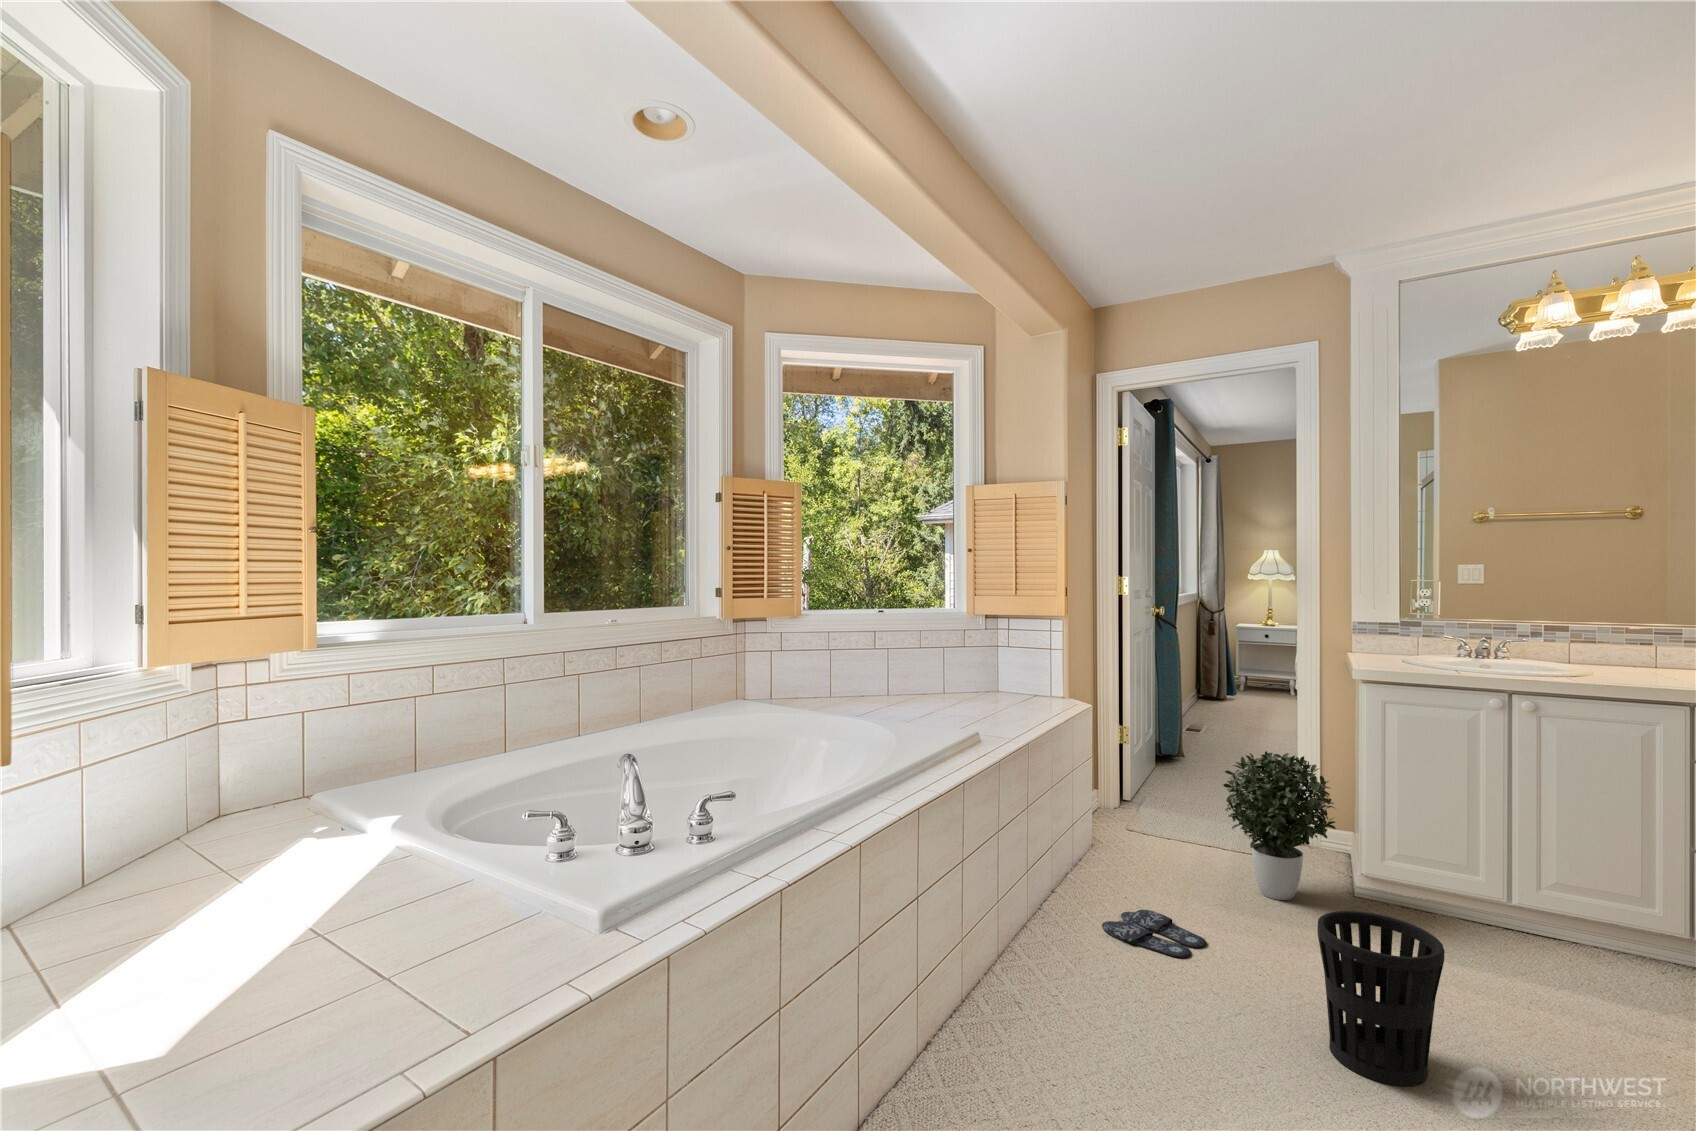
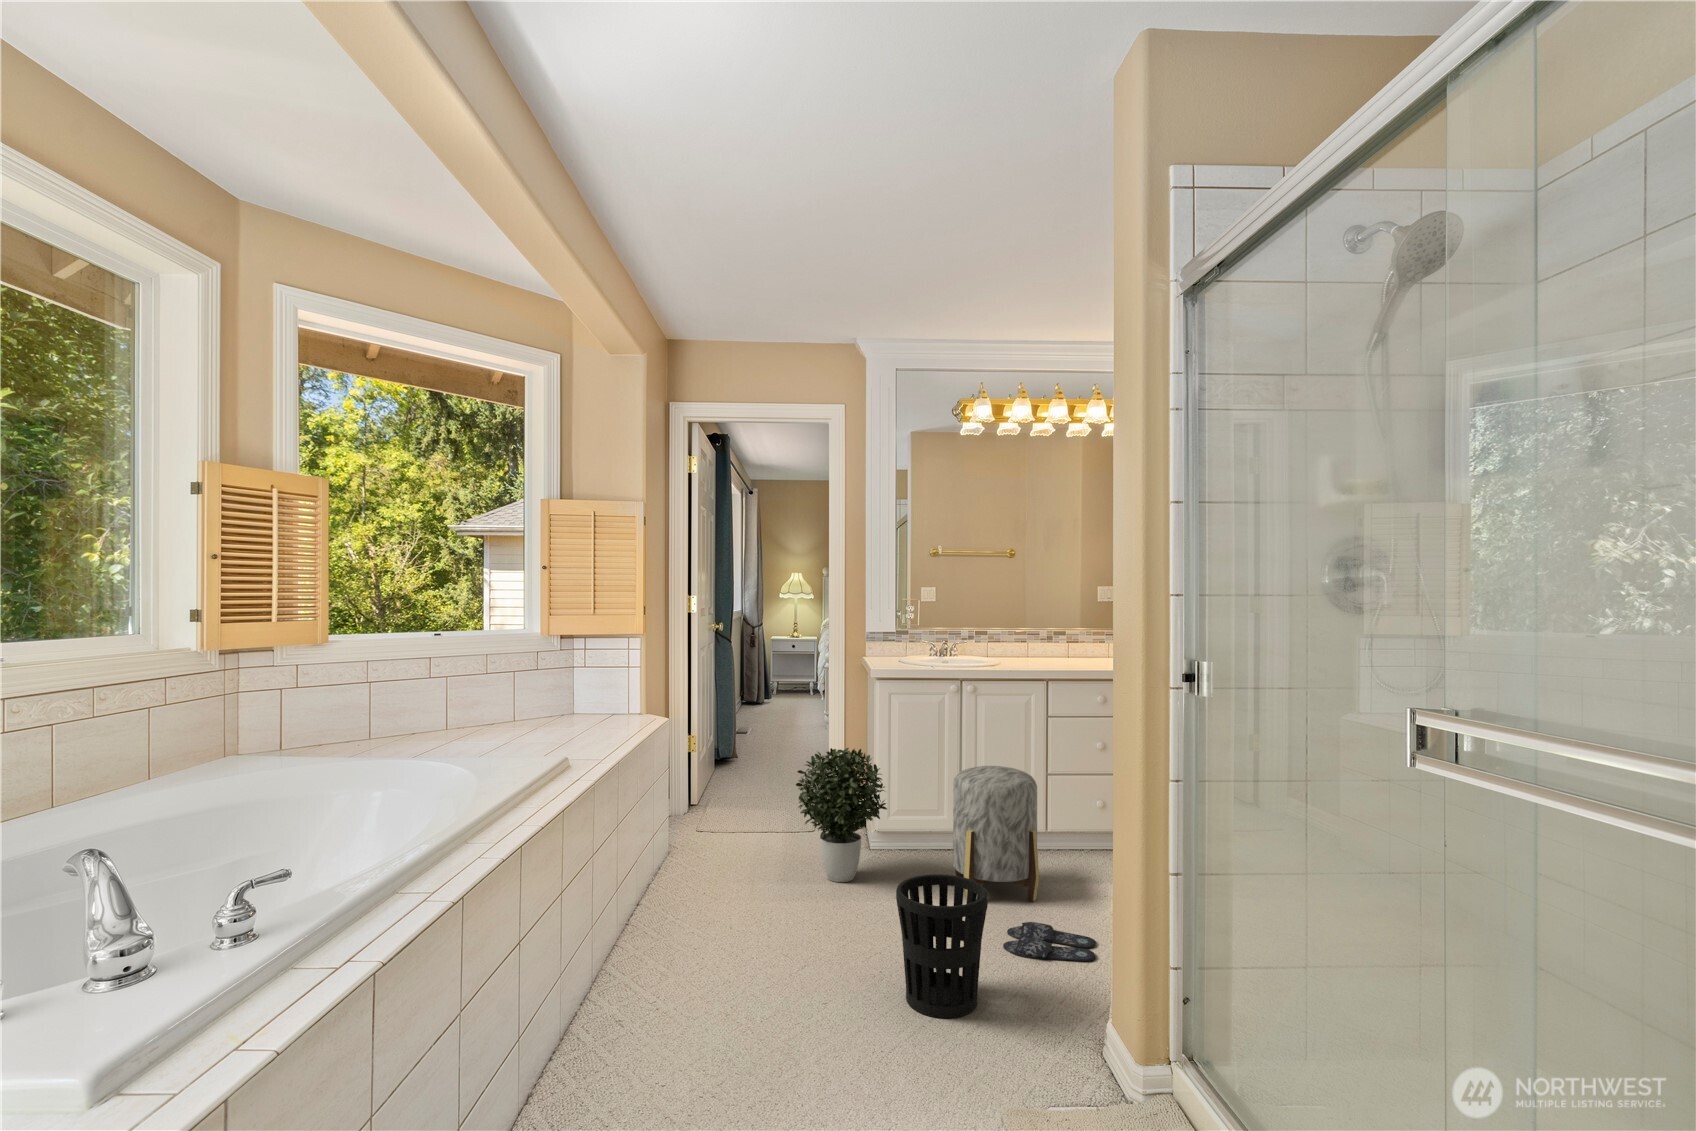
stool: none [1426,797,1559,979] -> present [953,766,1039,901]
slippers: present [1102,910,1206,958] -> present [1003,922,1096,961]

